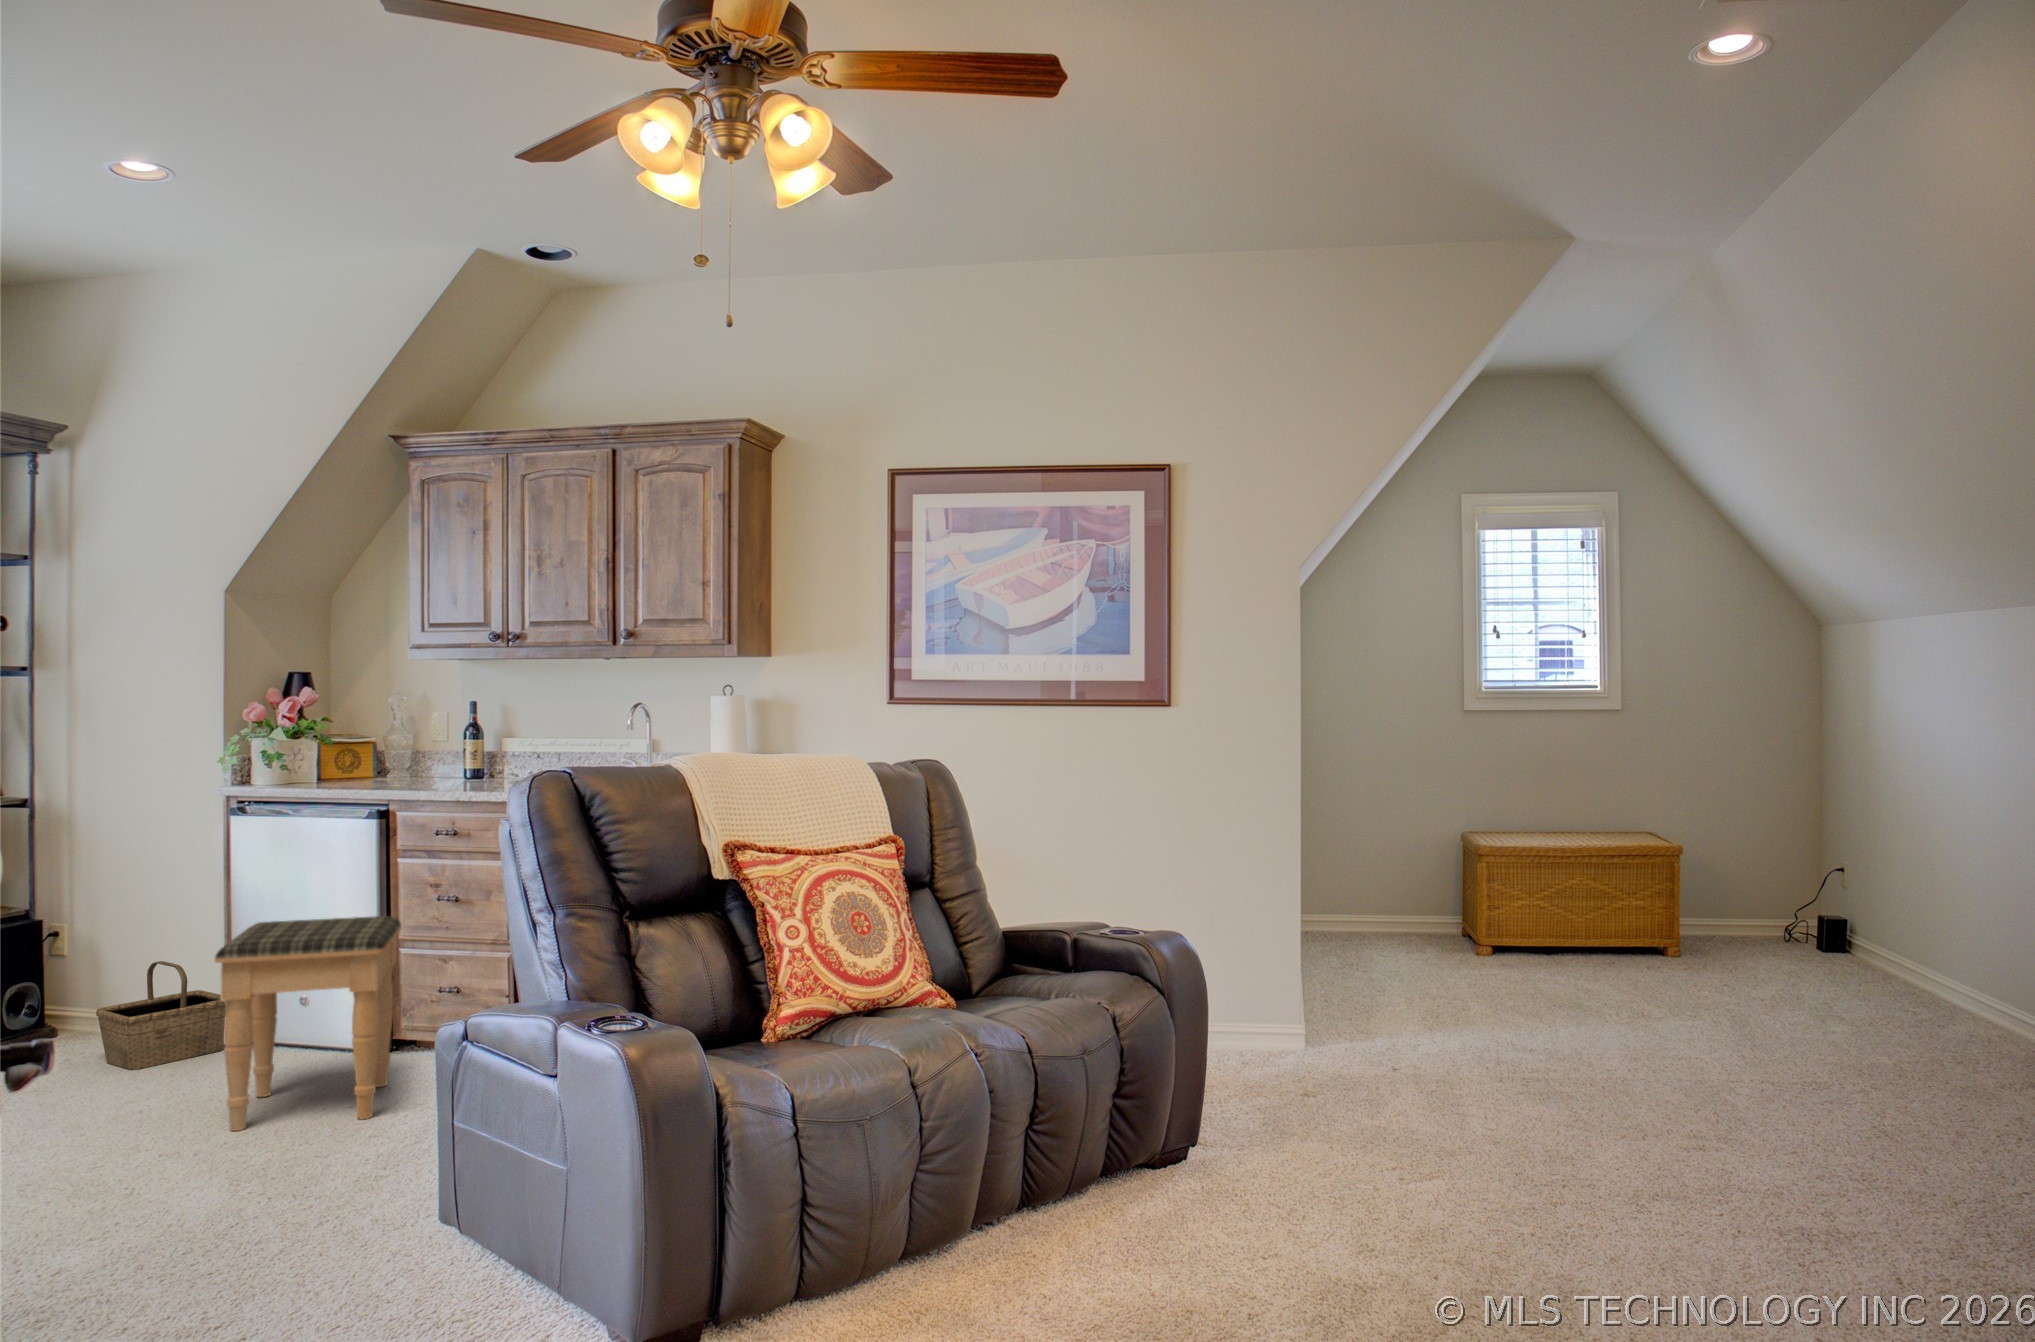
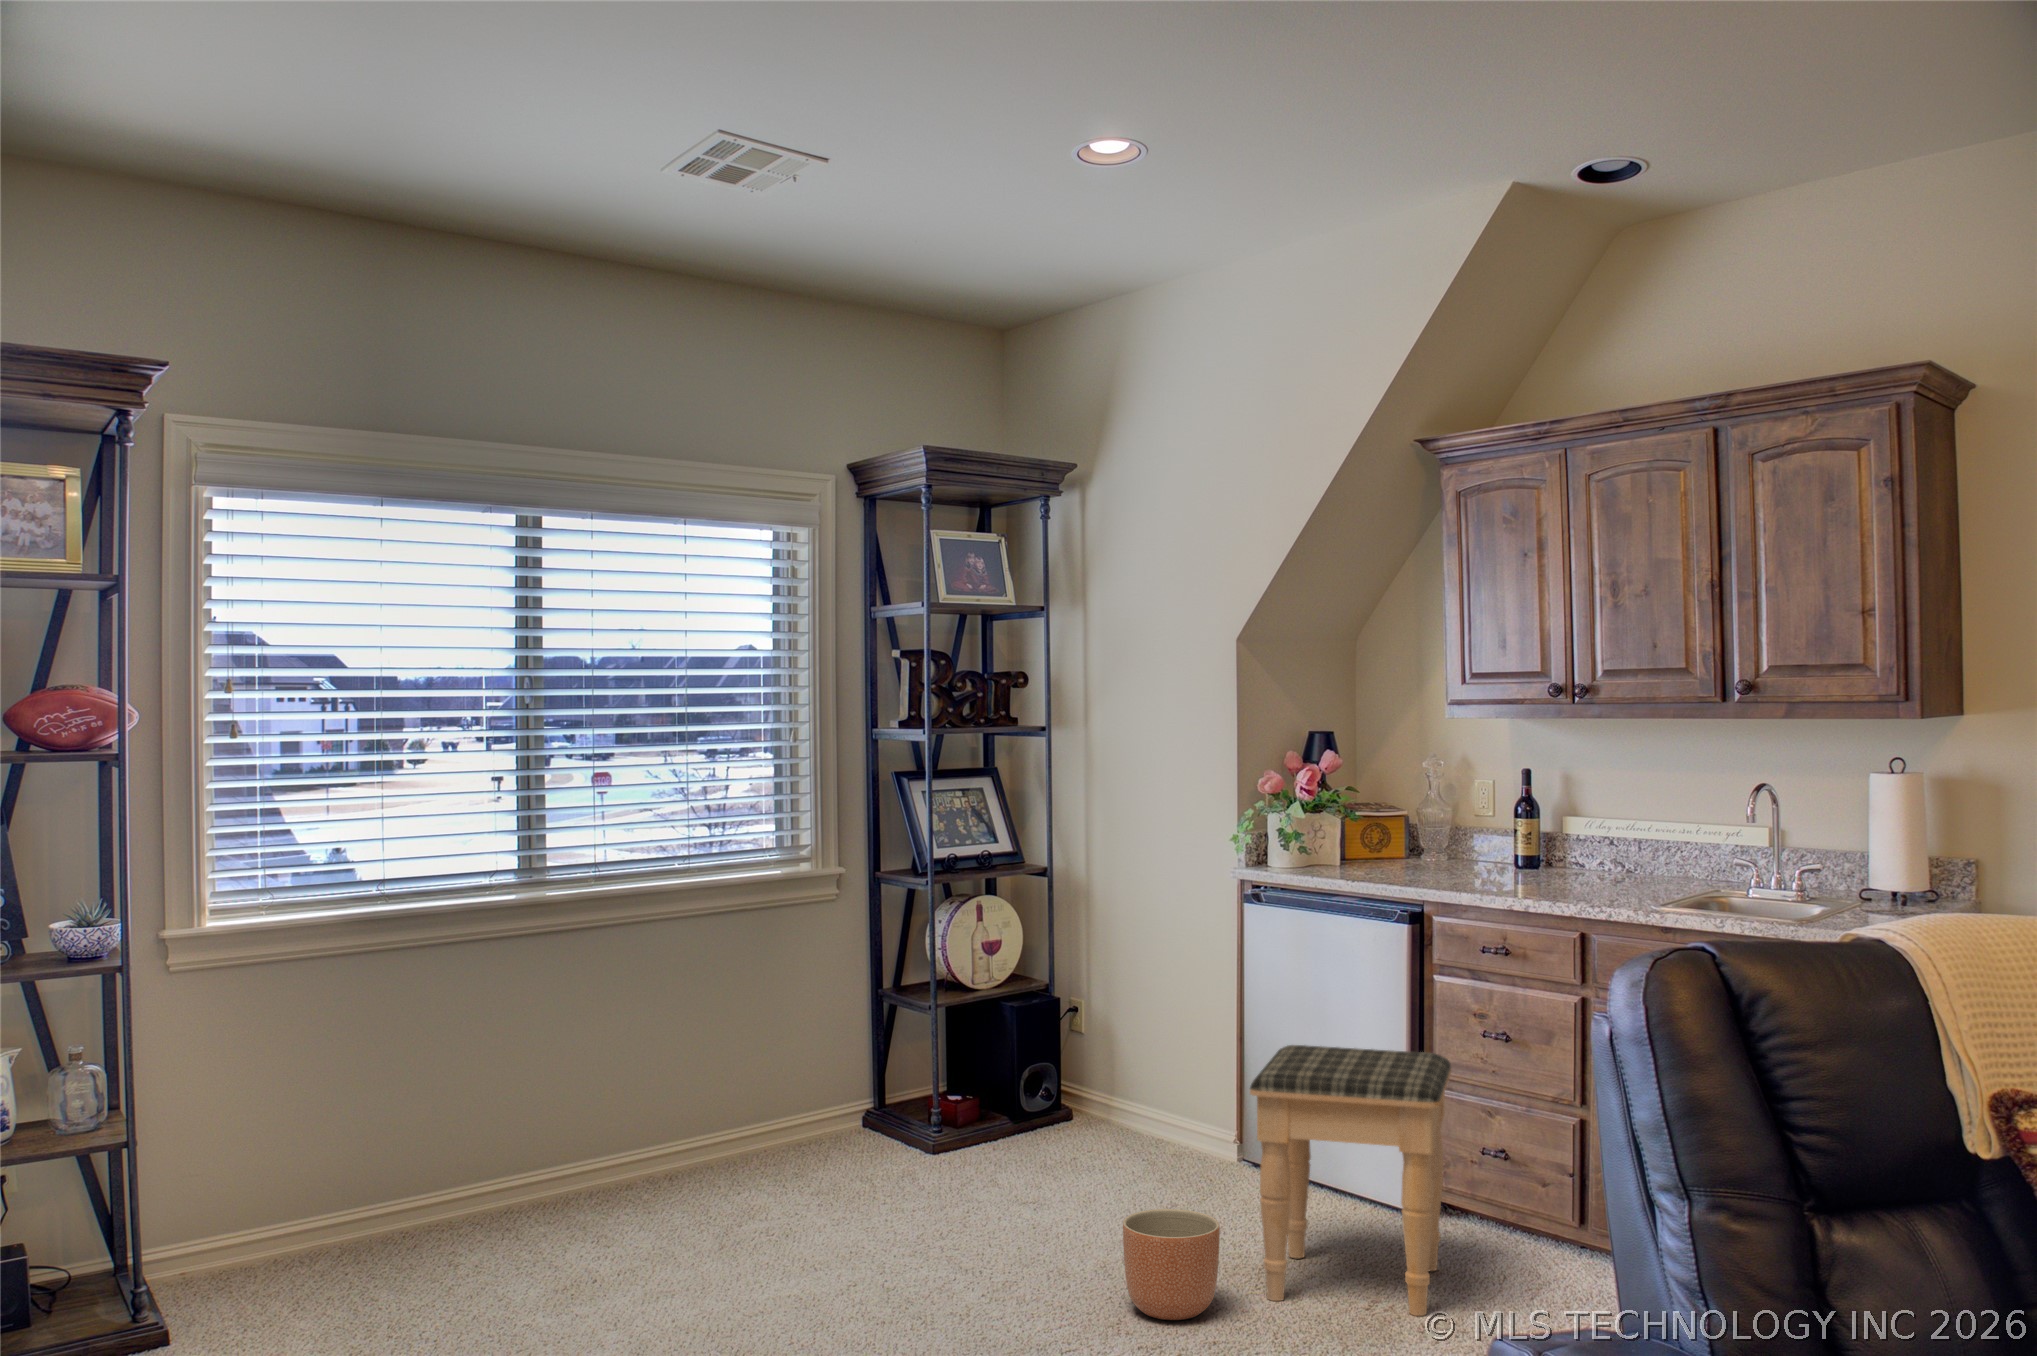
basket: present [96,961,226,1070] -> none [1119,1069,1252,1193]
planter: none [83,1068,182,1163] -> present [1123,1209,1220,1320]

